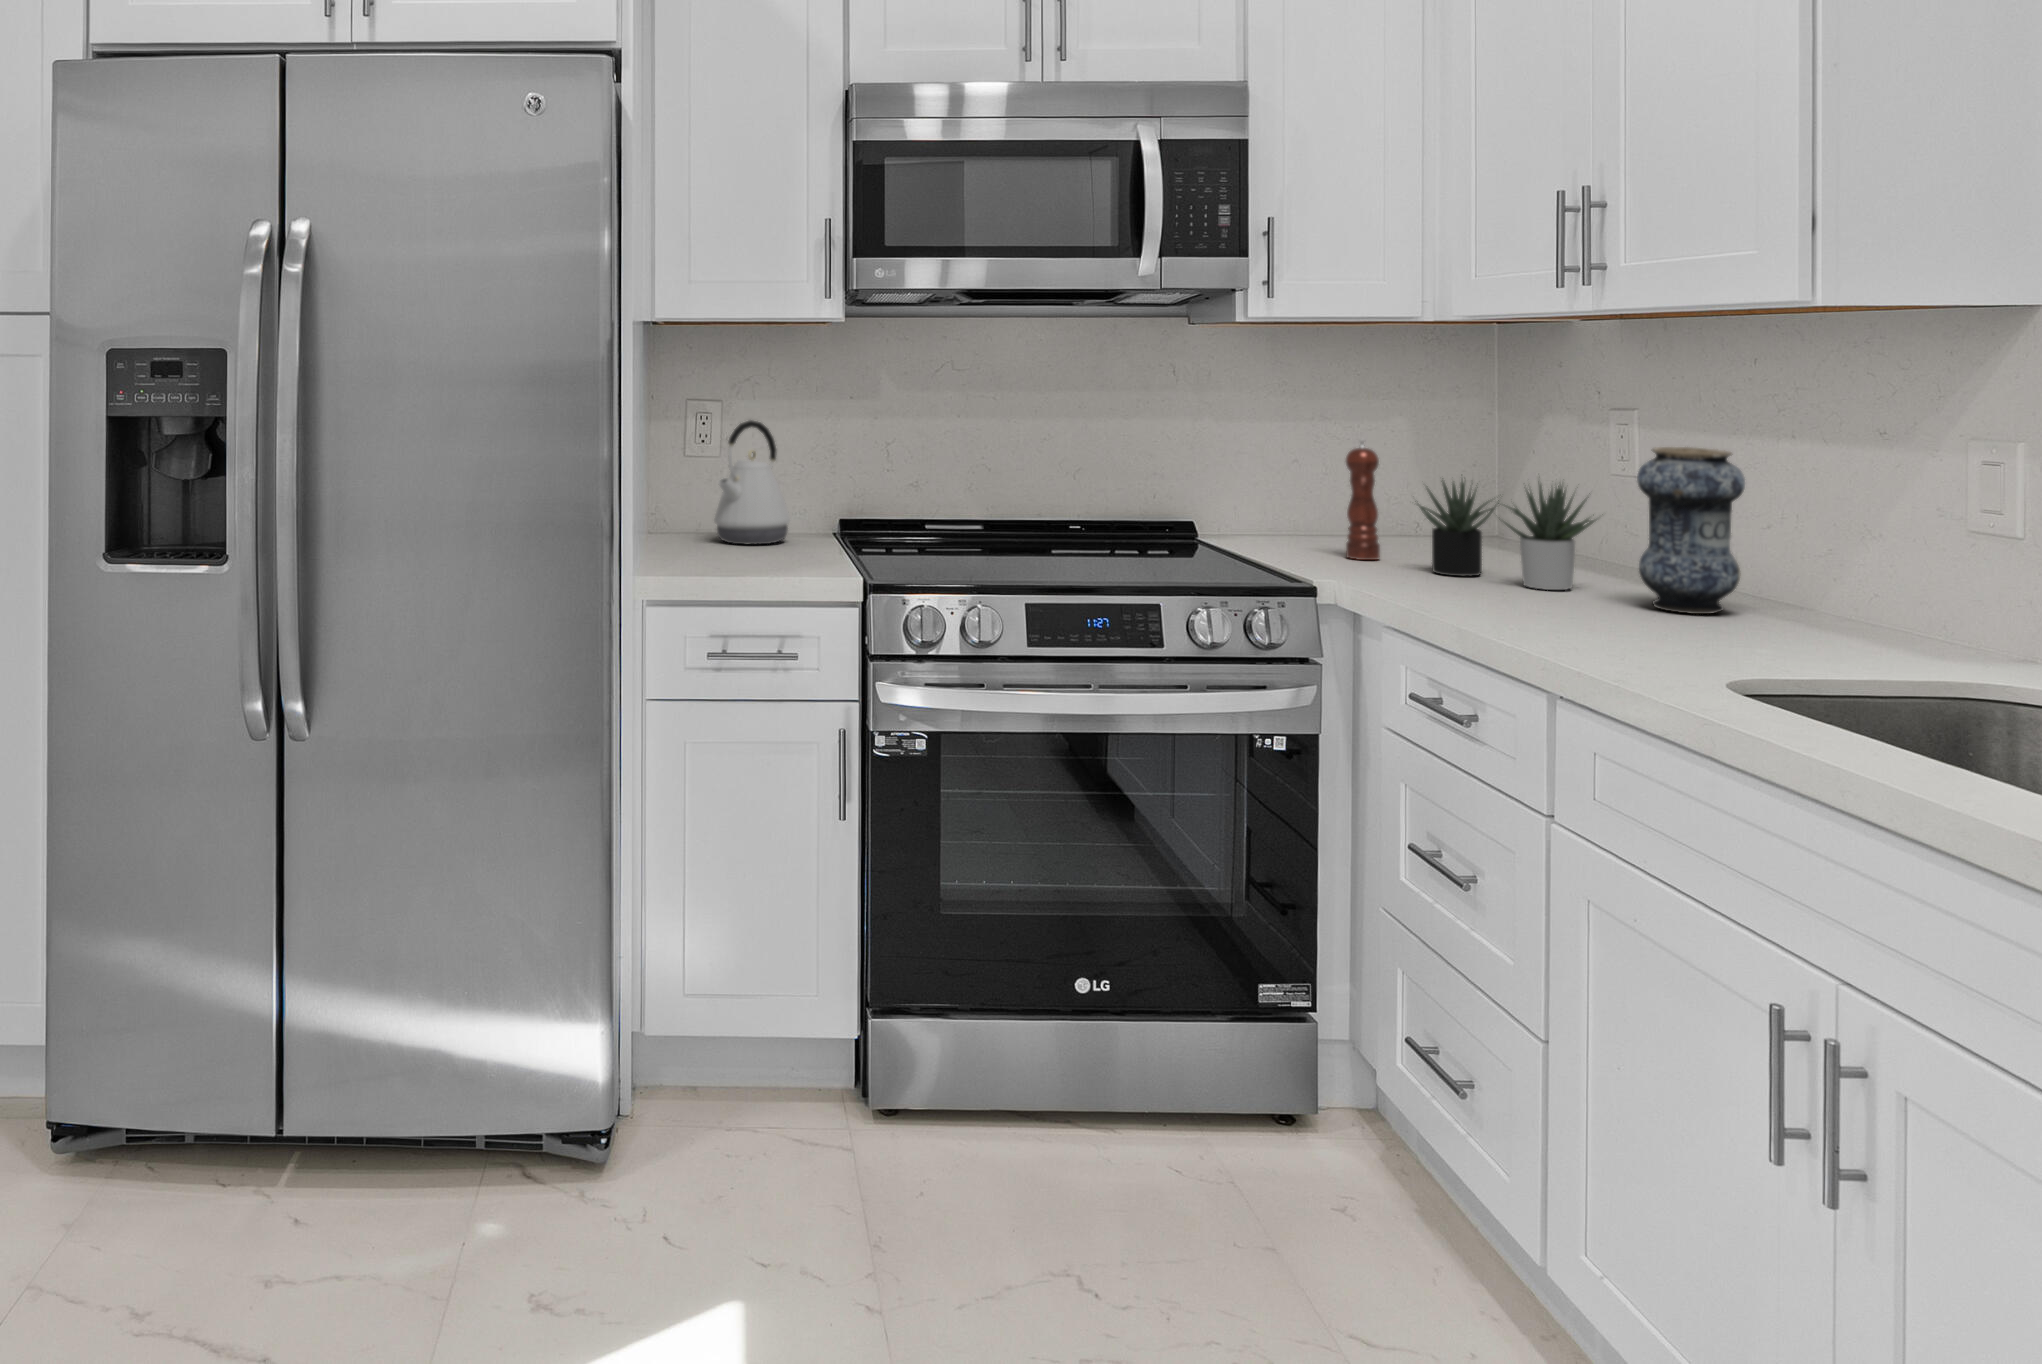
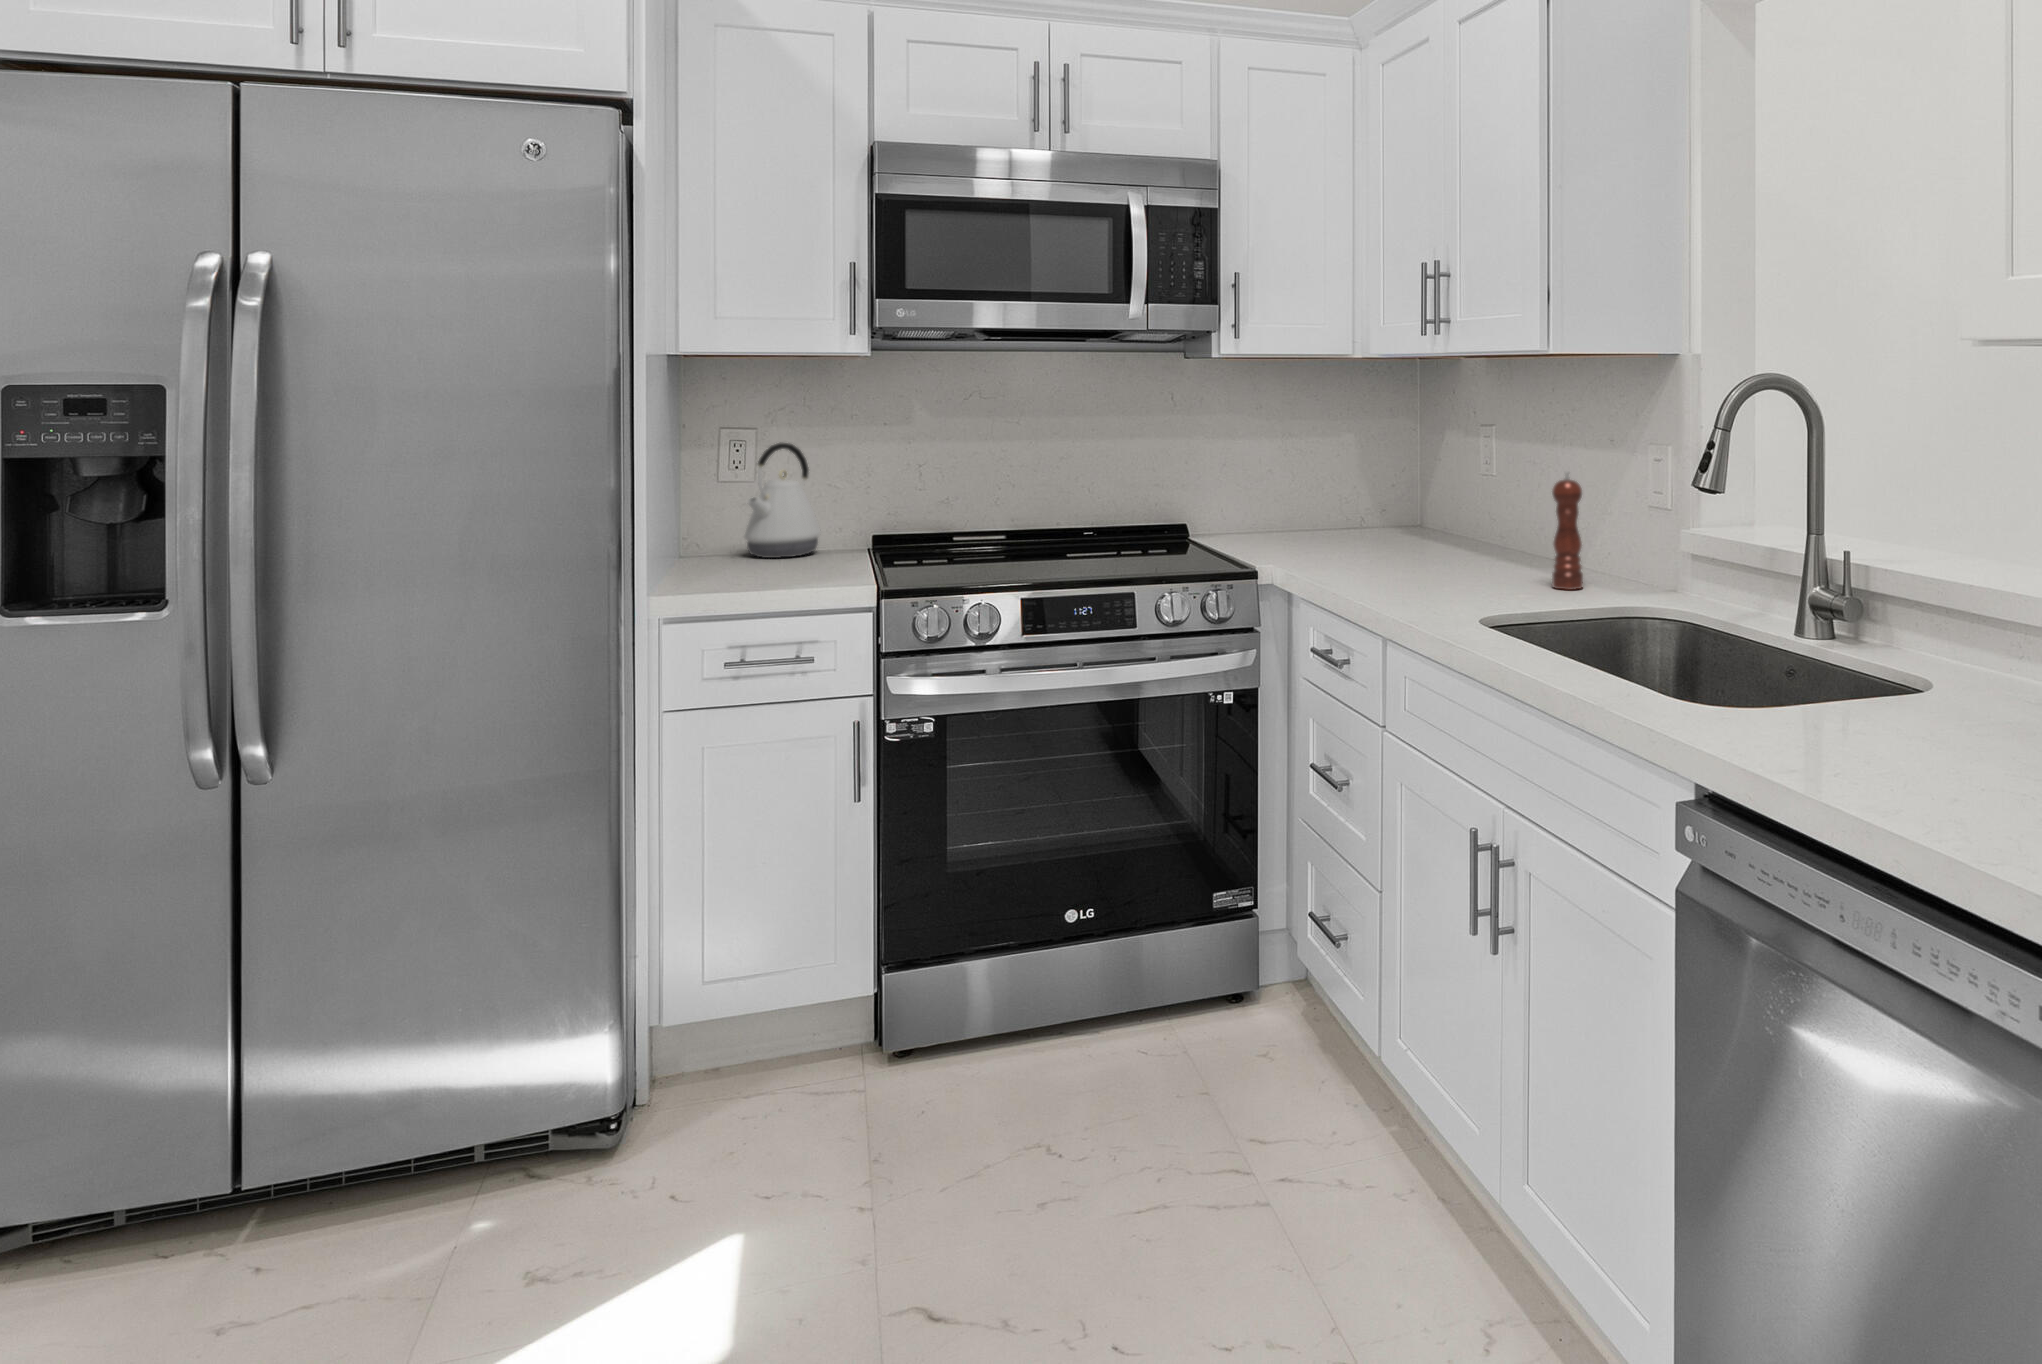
pepper mill: present [1346,439,1380,560] -> present [1552,471,1583,590]
vase: present [1637,447,1745,614] -> none [1475,453,1540,575]
succulent plant: present [1417,475,1596,590] -> none [1334,474,1461,562]

